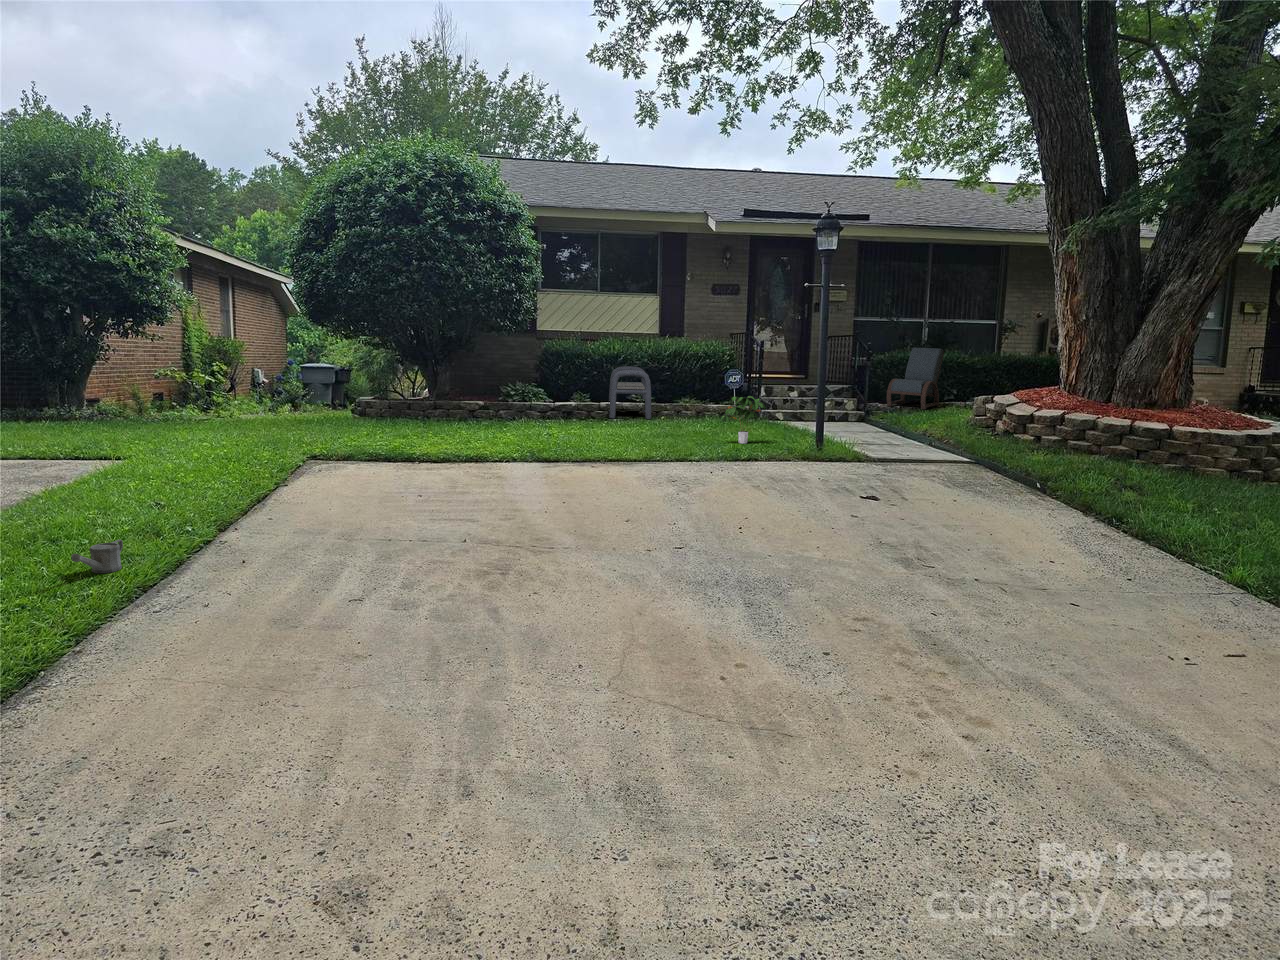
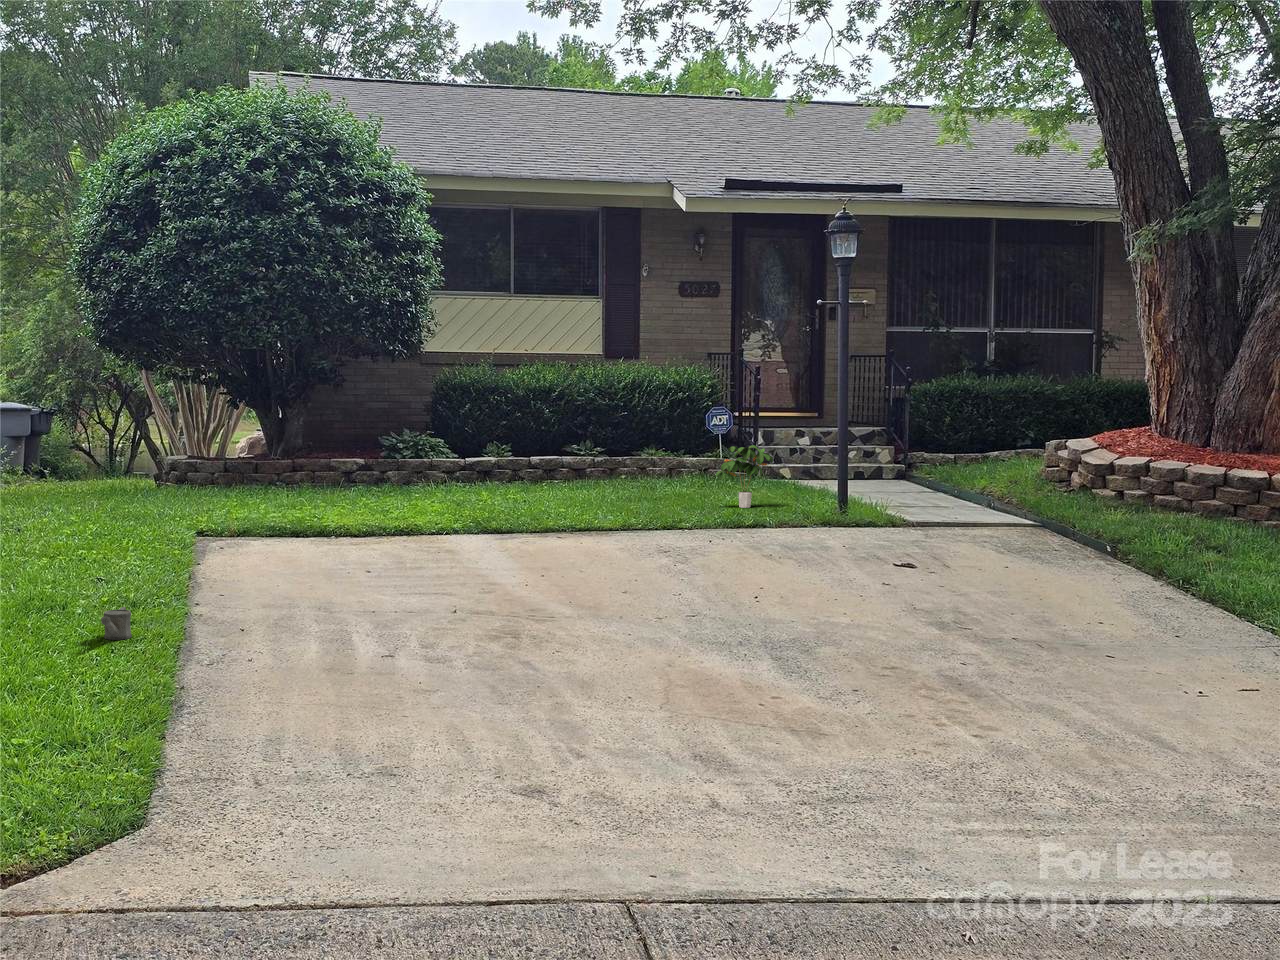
lounge chair: present [887,348,944,409] -> none [933,374,1011,460]
bench: present [608,366,651,419] -> none [541,406,607,480]

